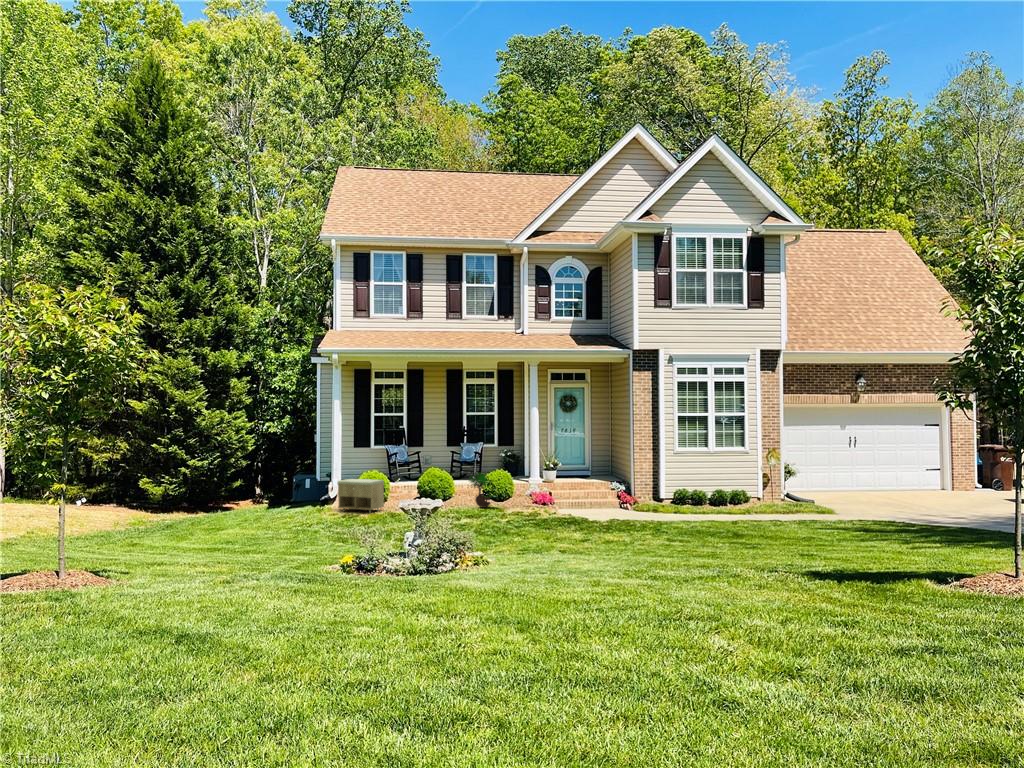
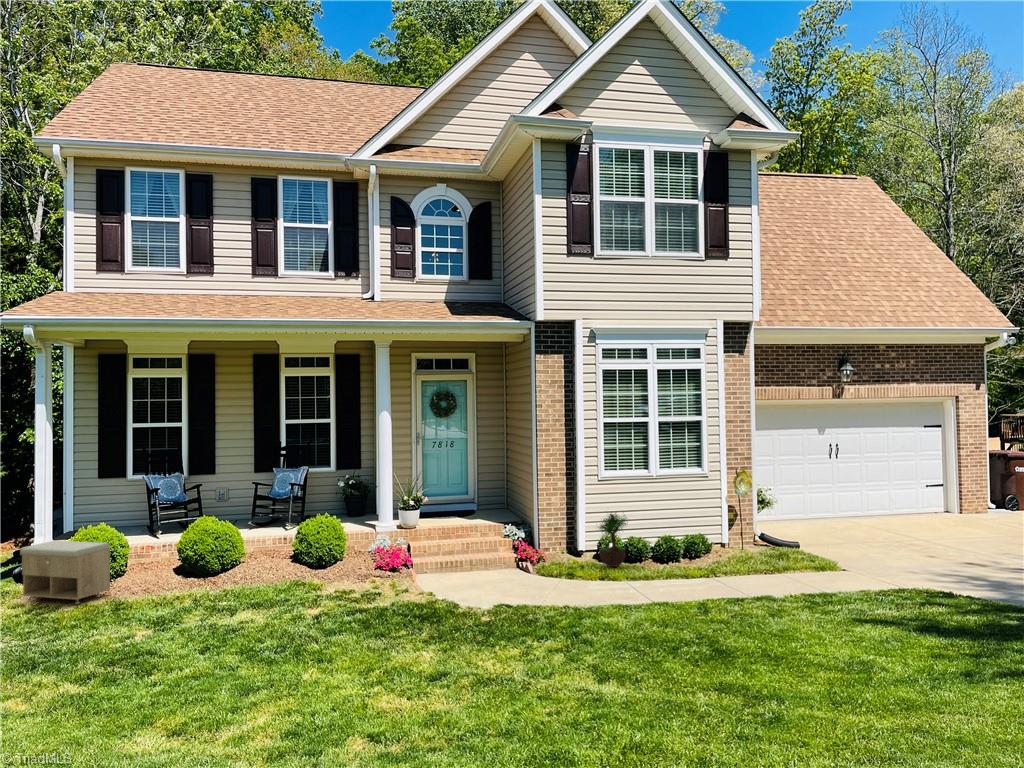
potted tree: present [470,473,490,508] -> present [600,512,626,567]

